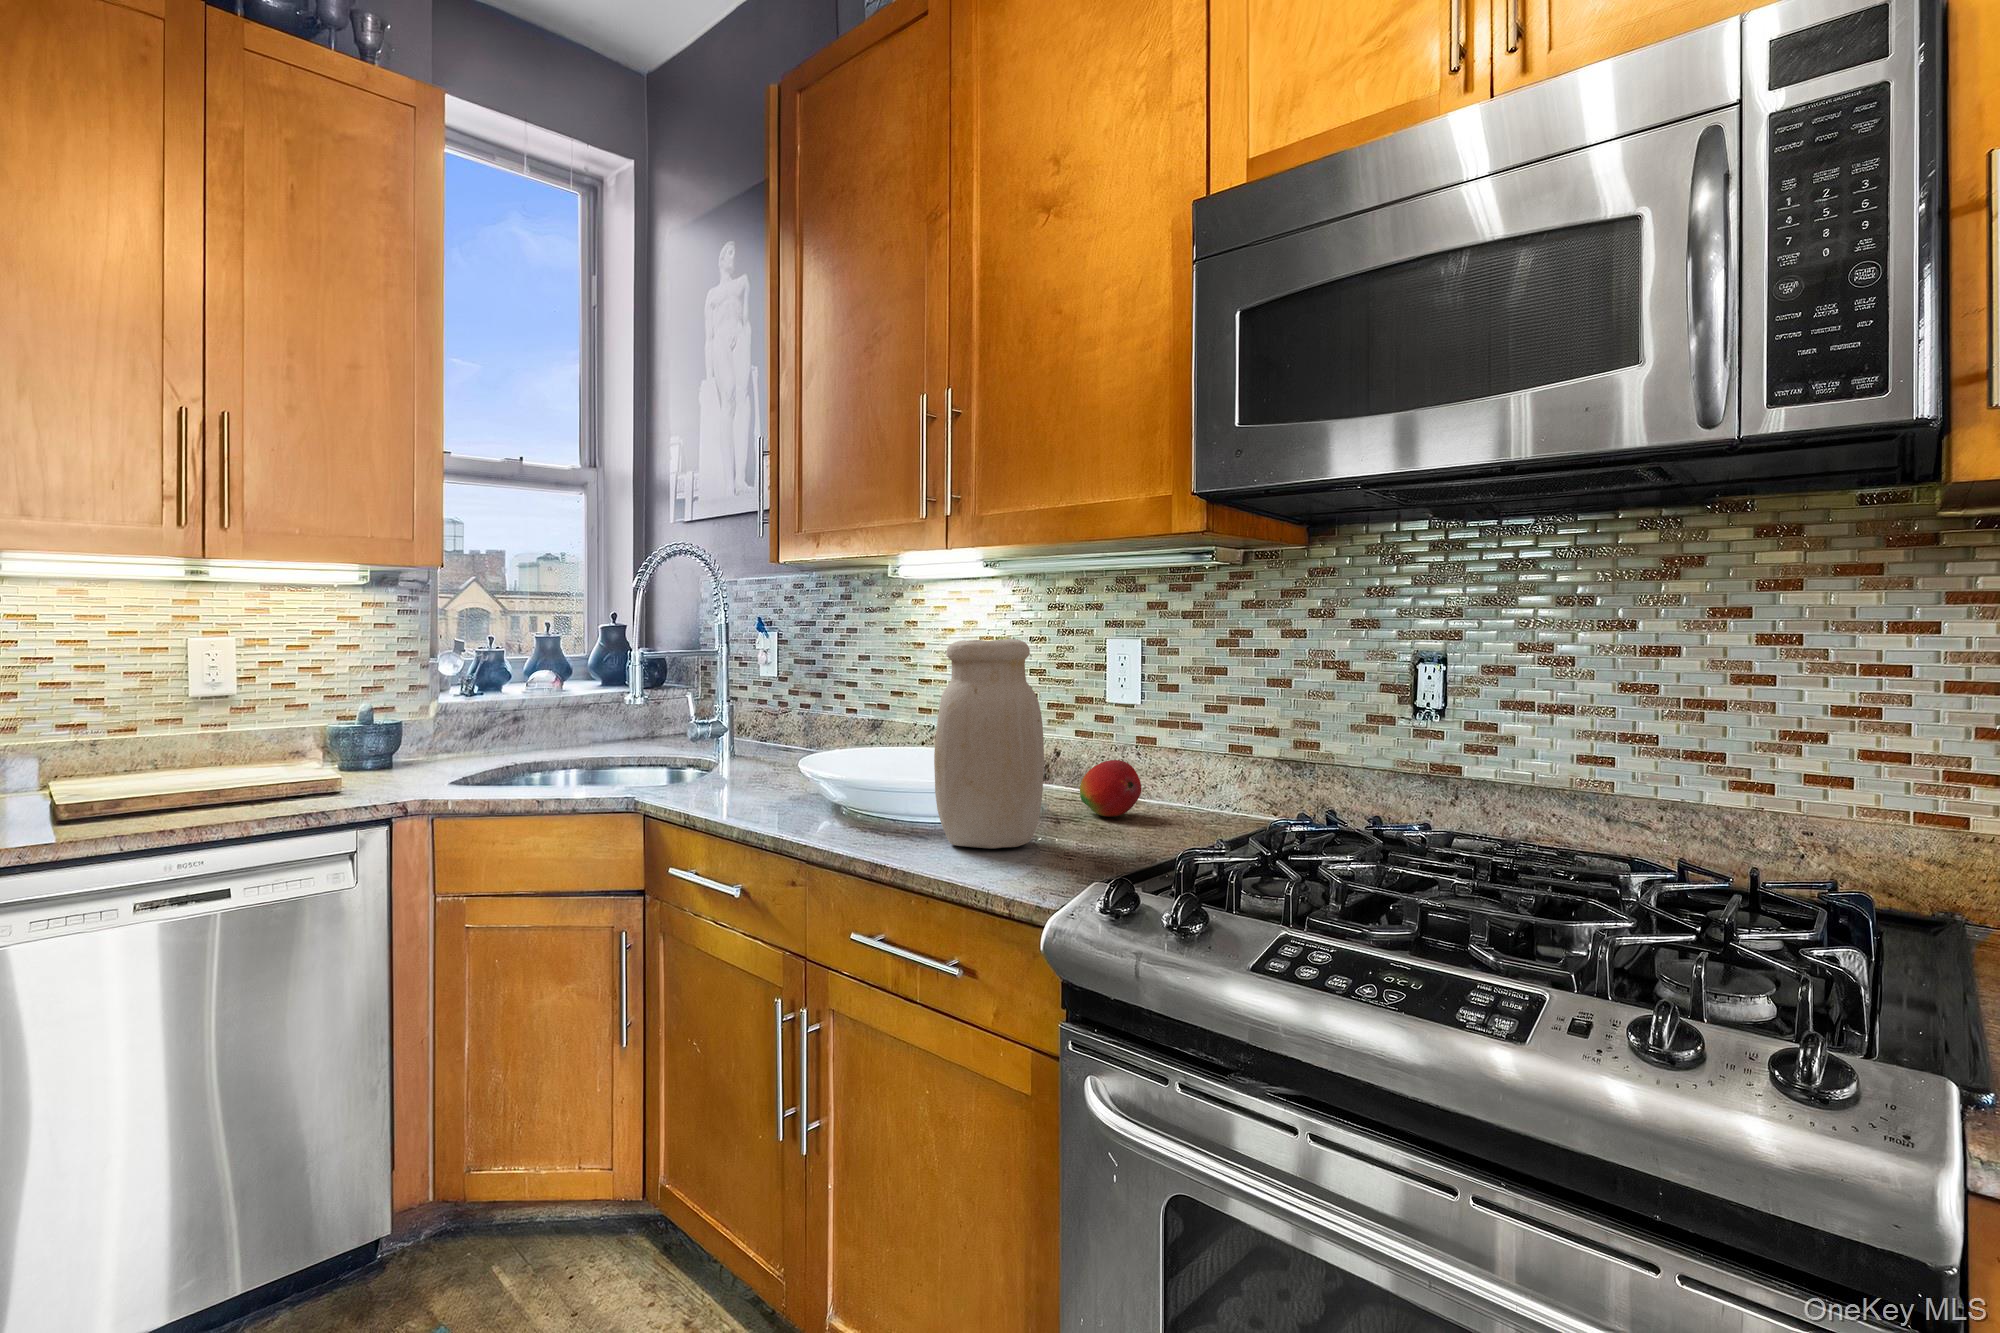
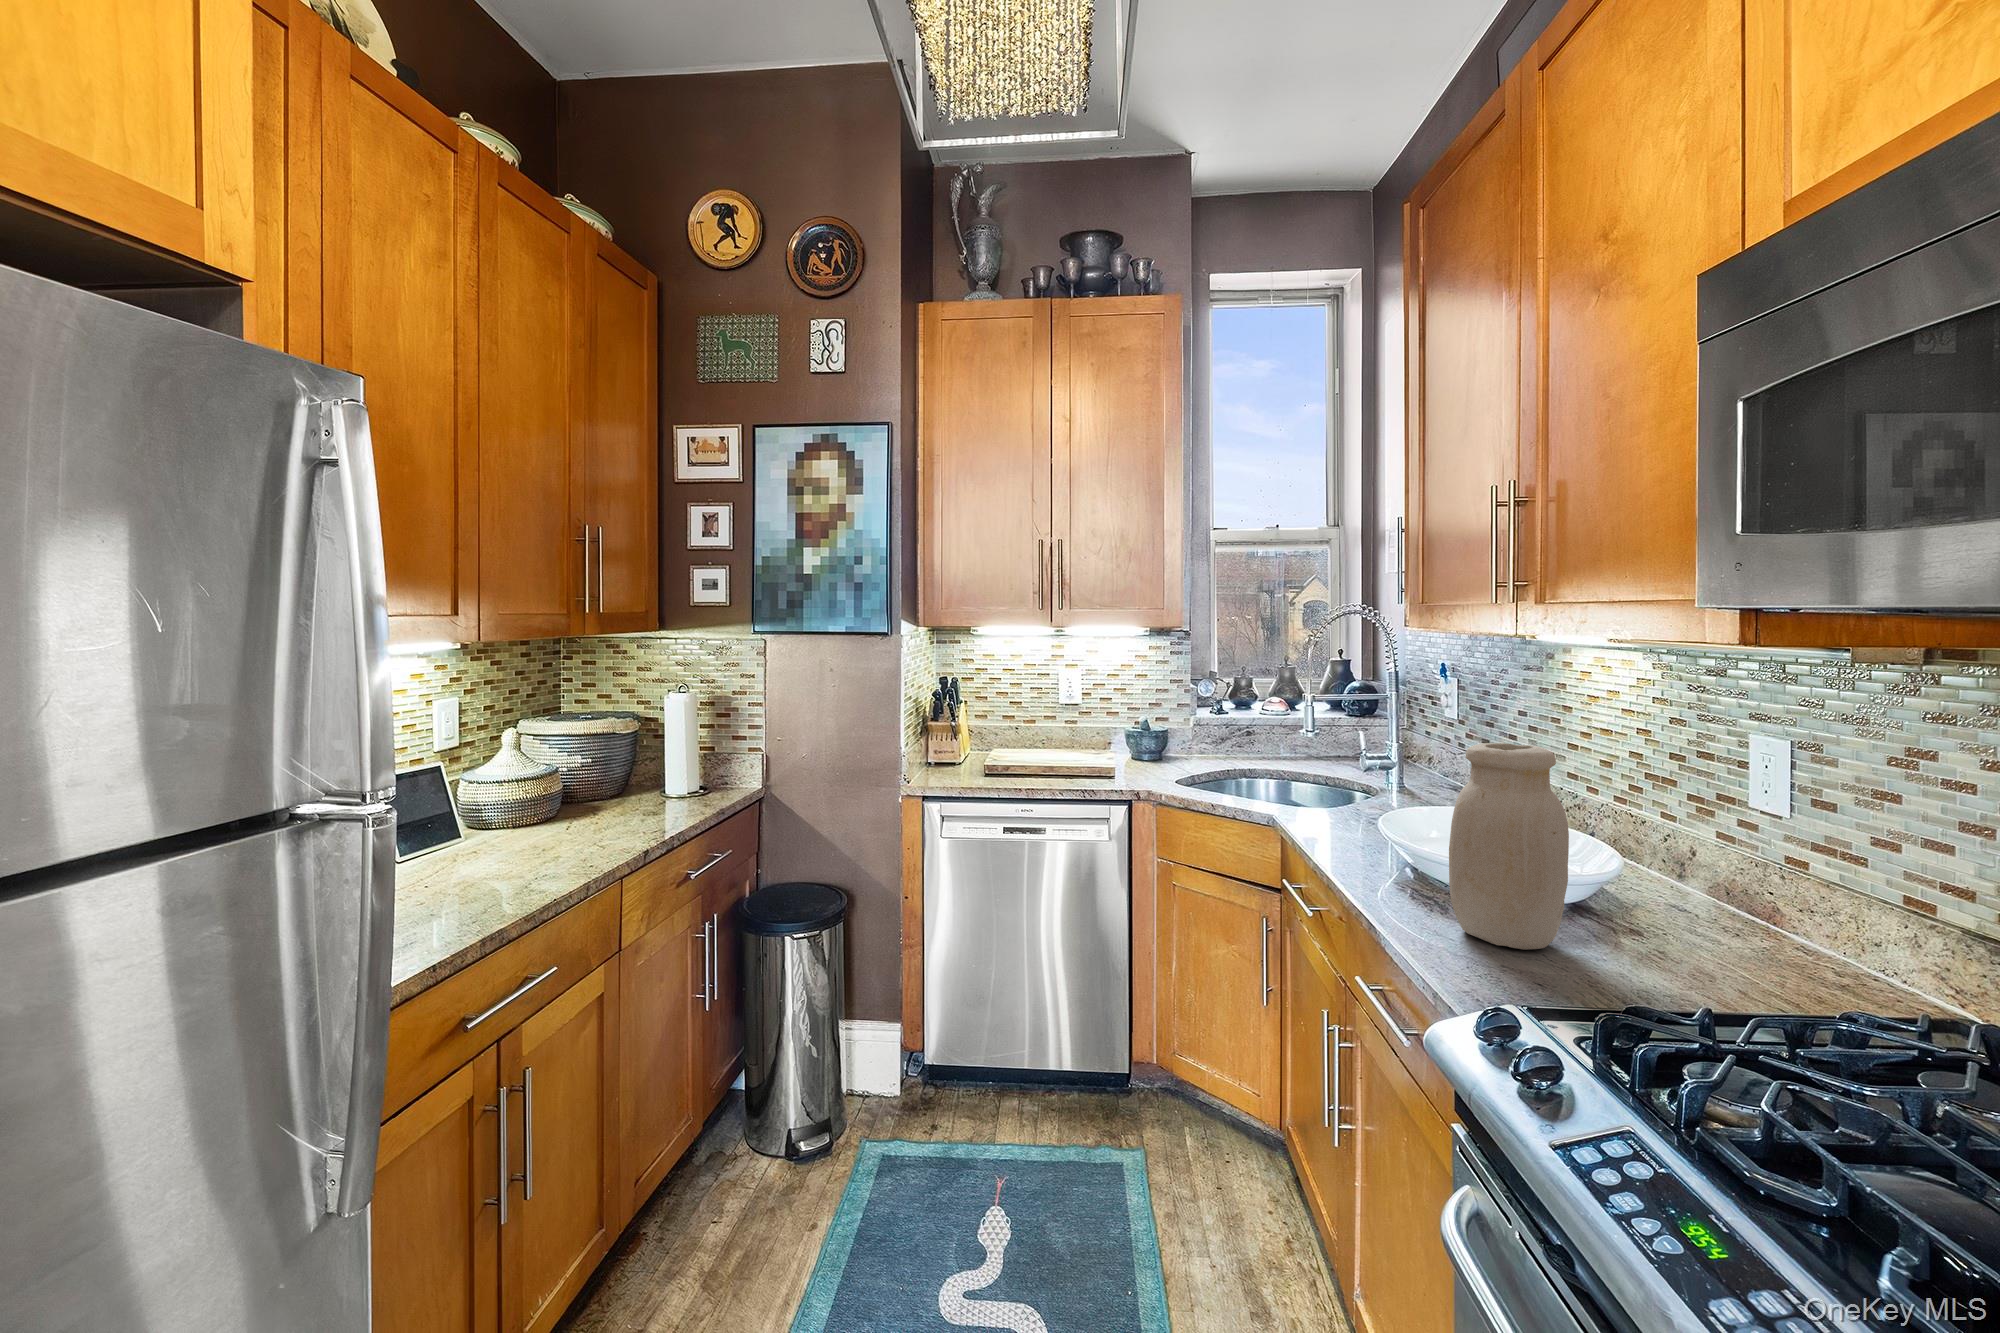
fruit: present [1080,760,1141,817] -> none [1673,878,1753,942]

